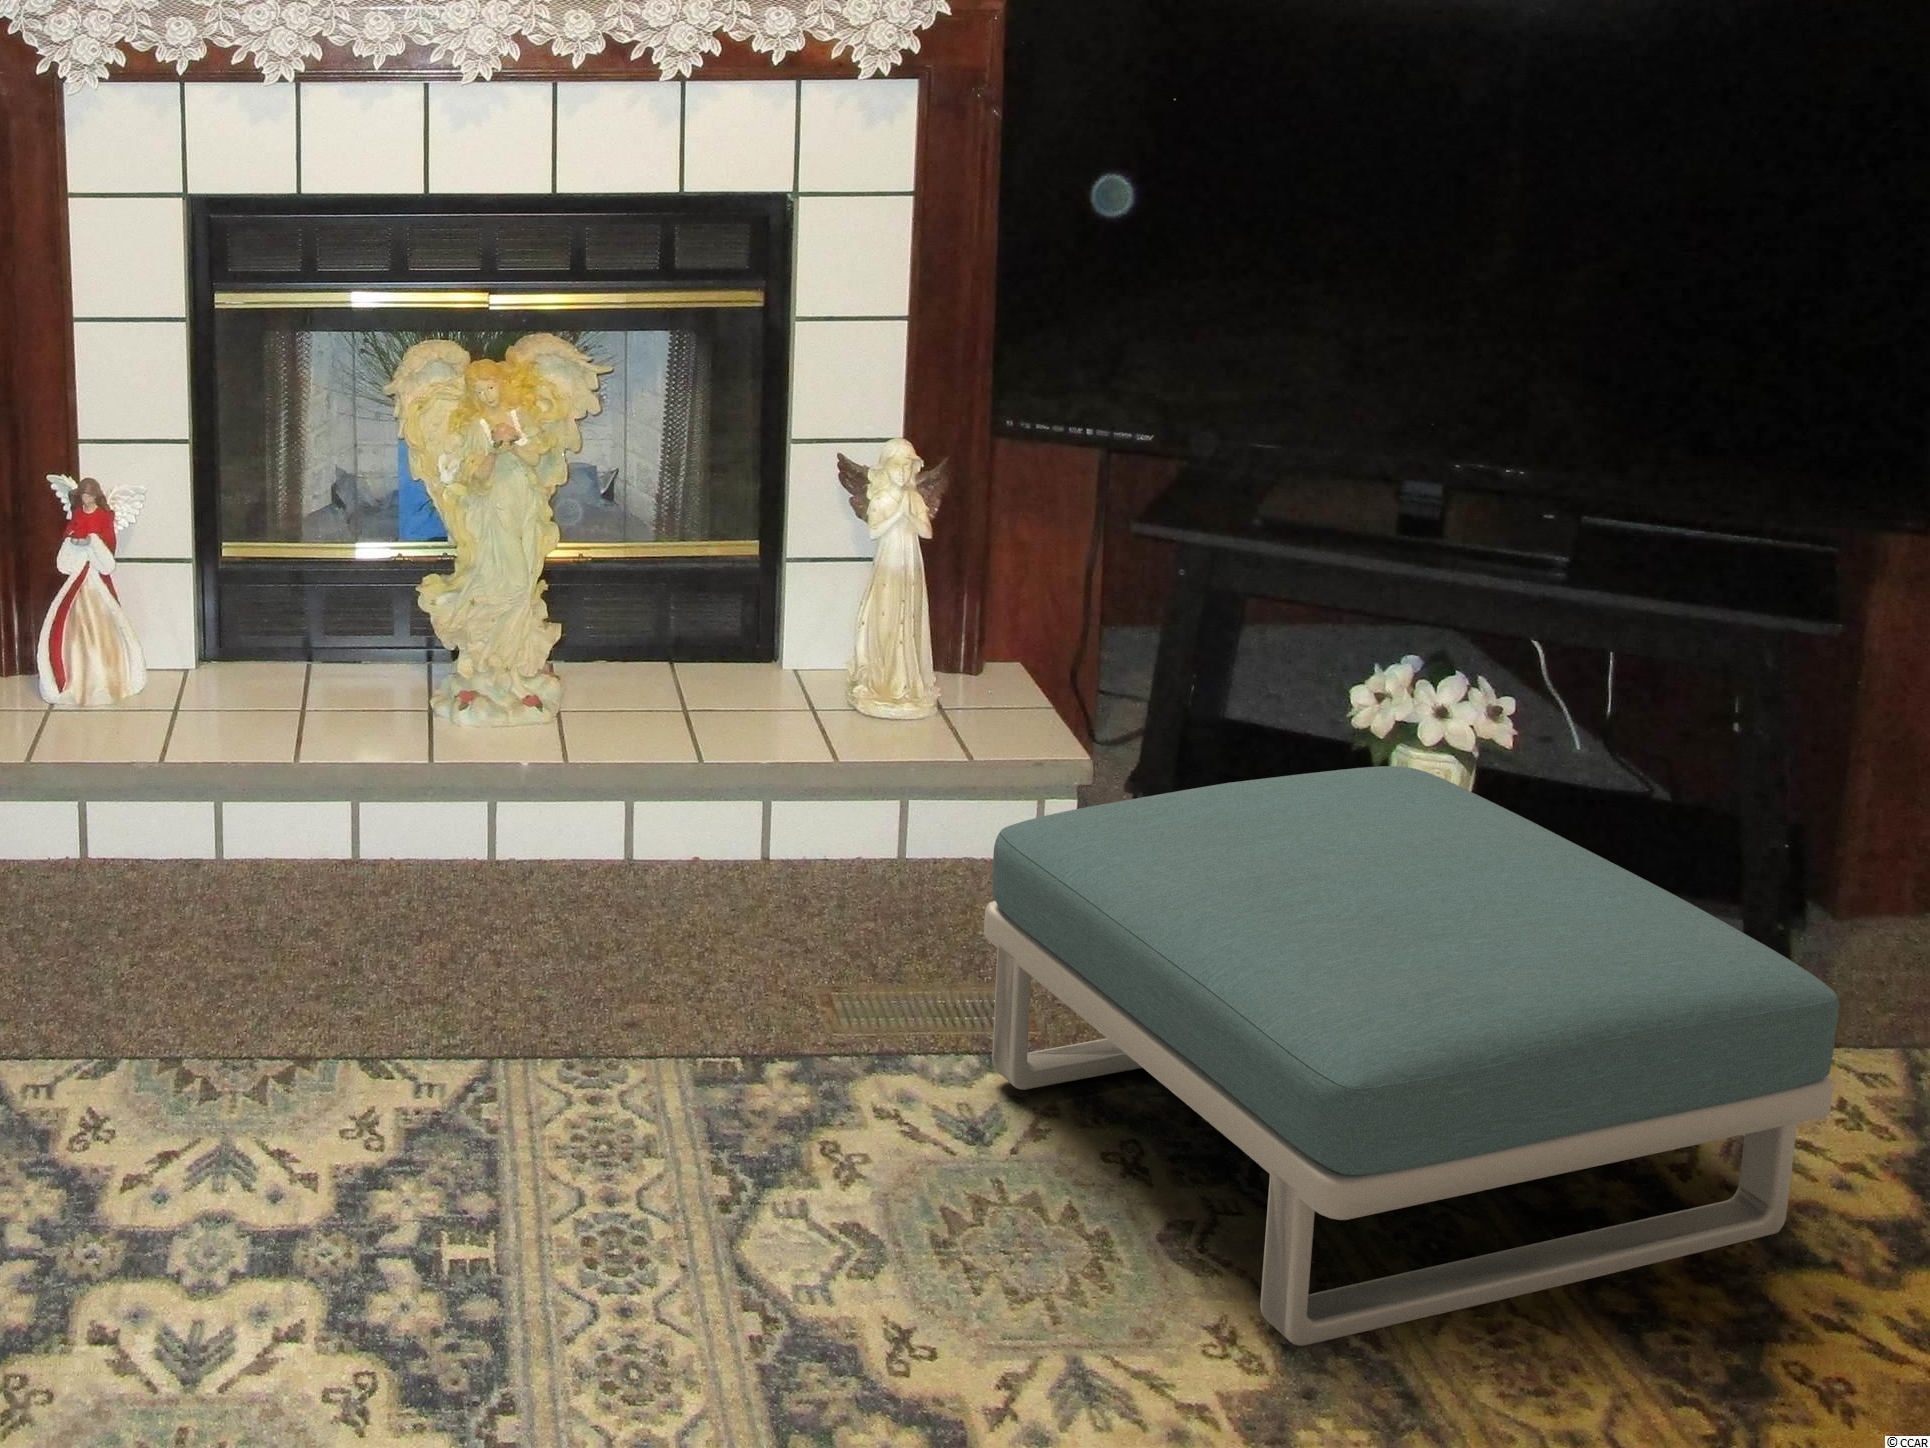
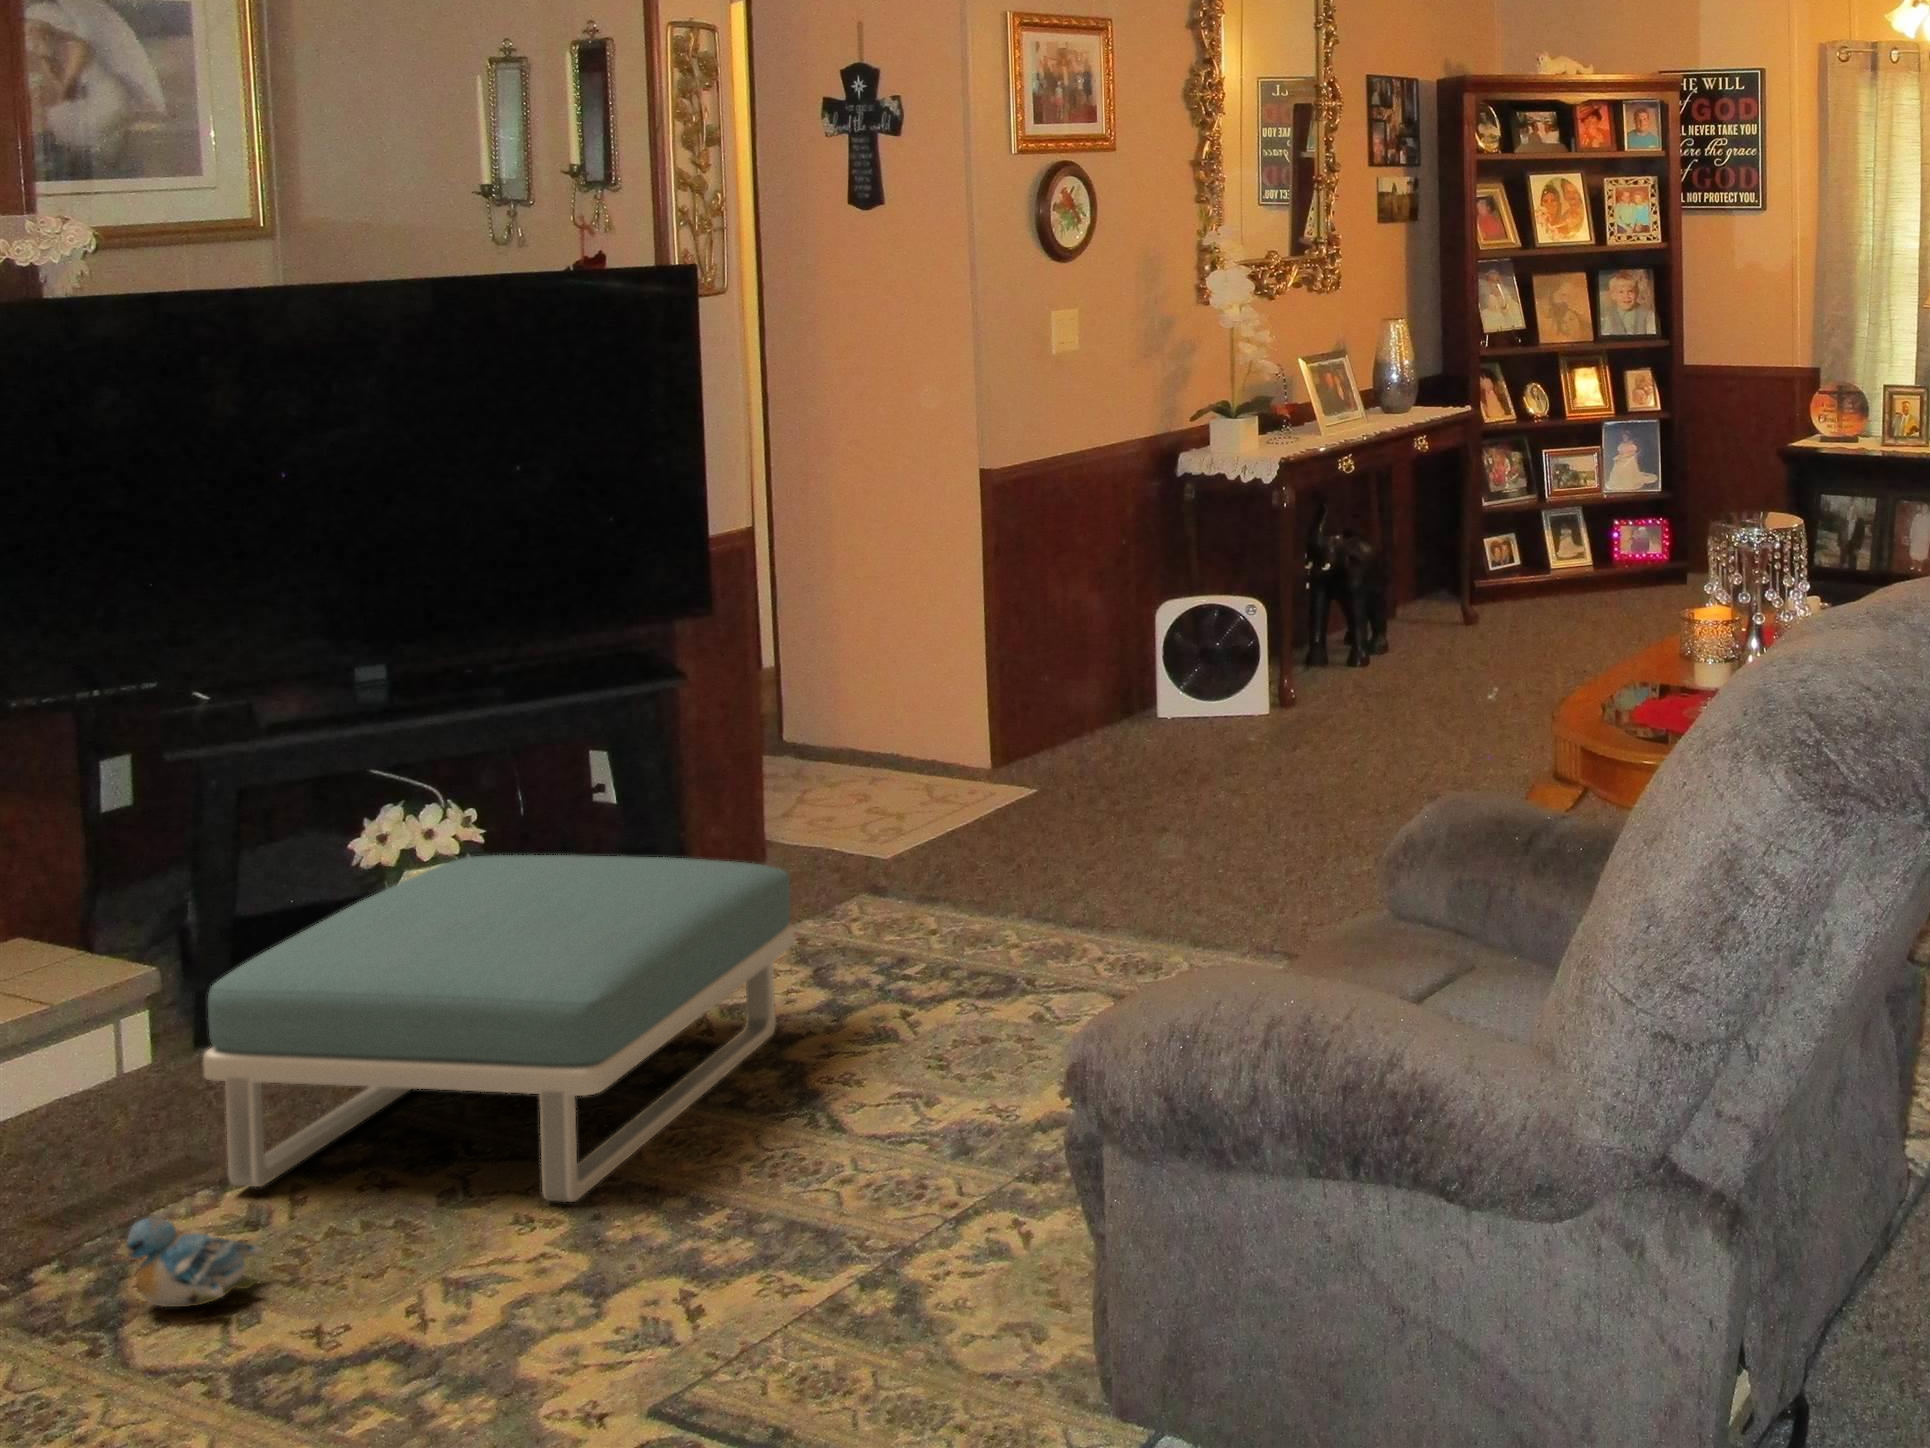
plush toy: none [802,1079,930,1226] -> present [125,1217,264,1307]

